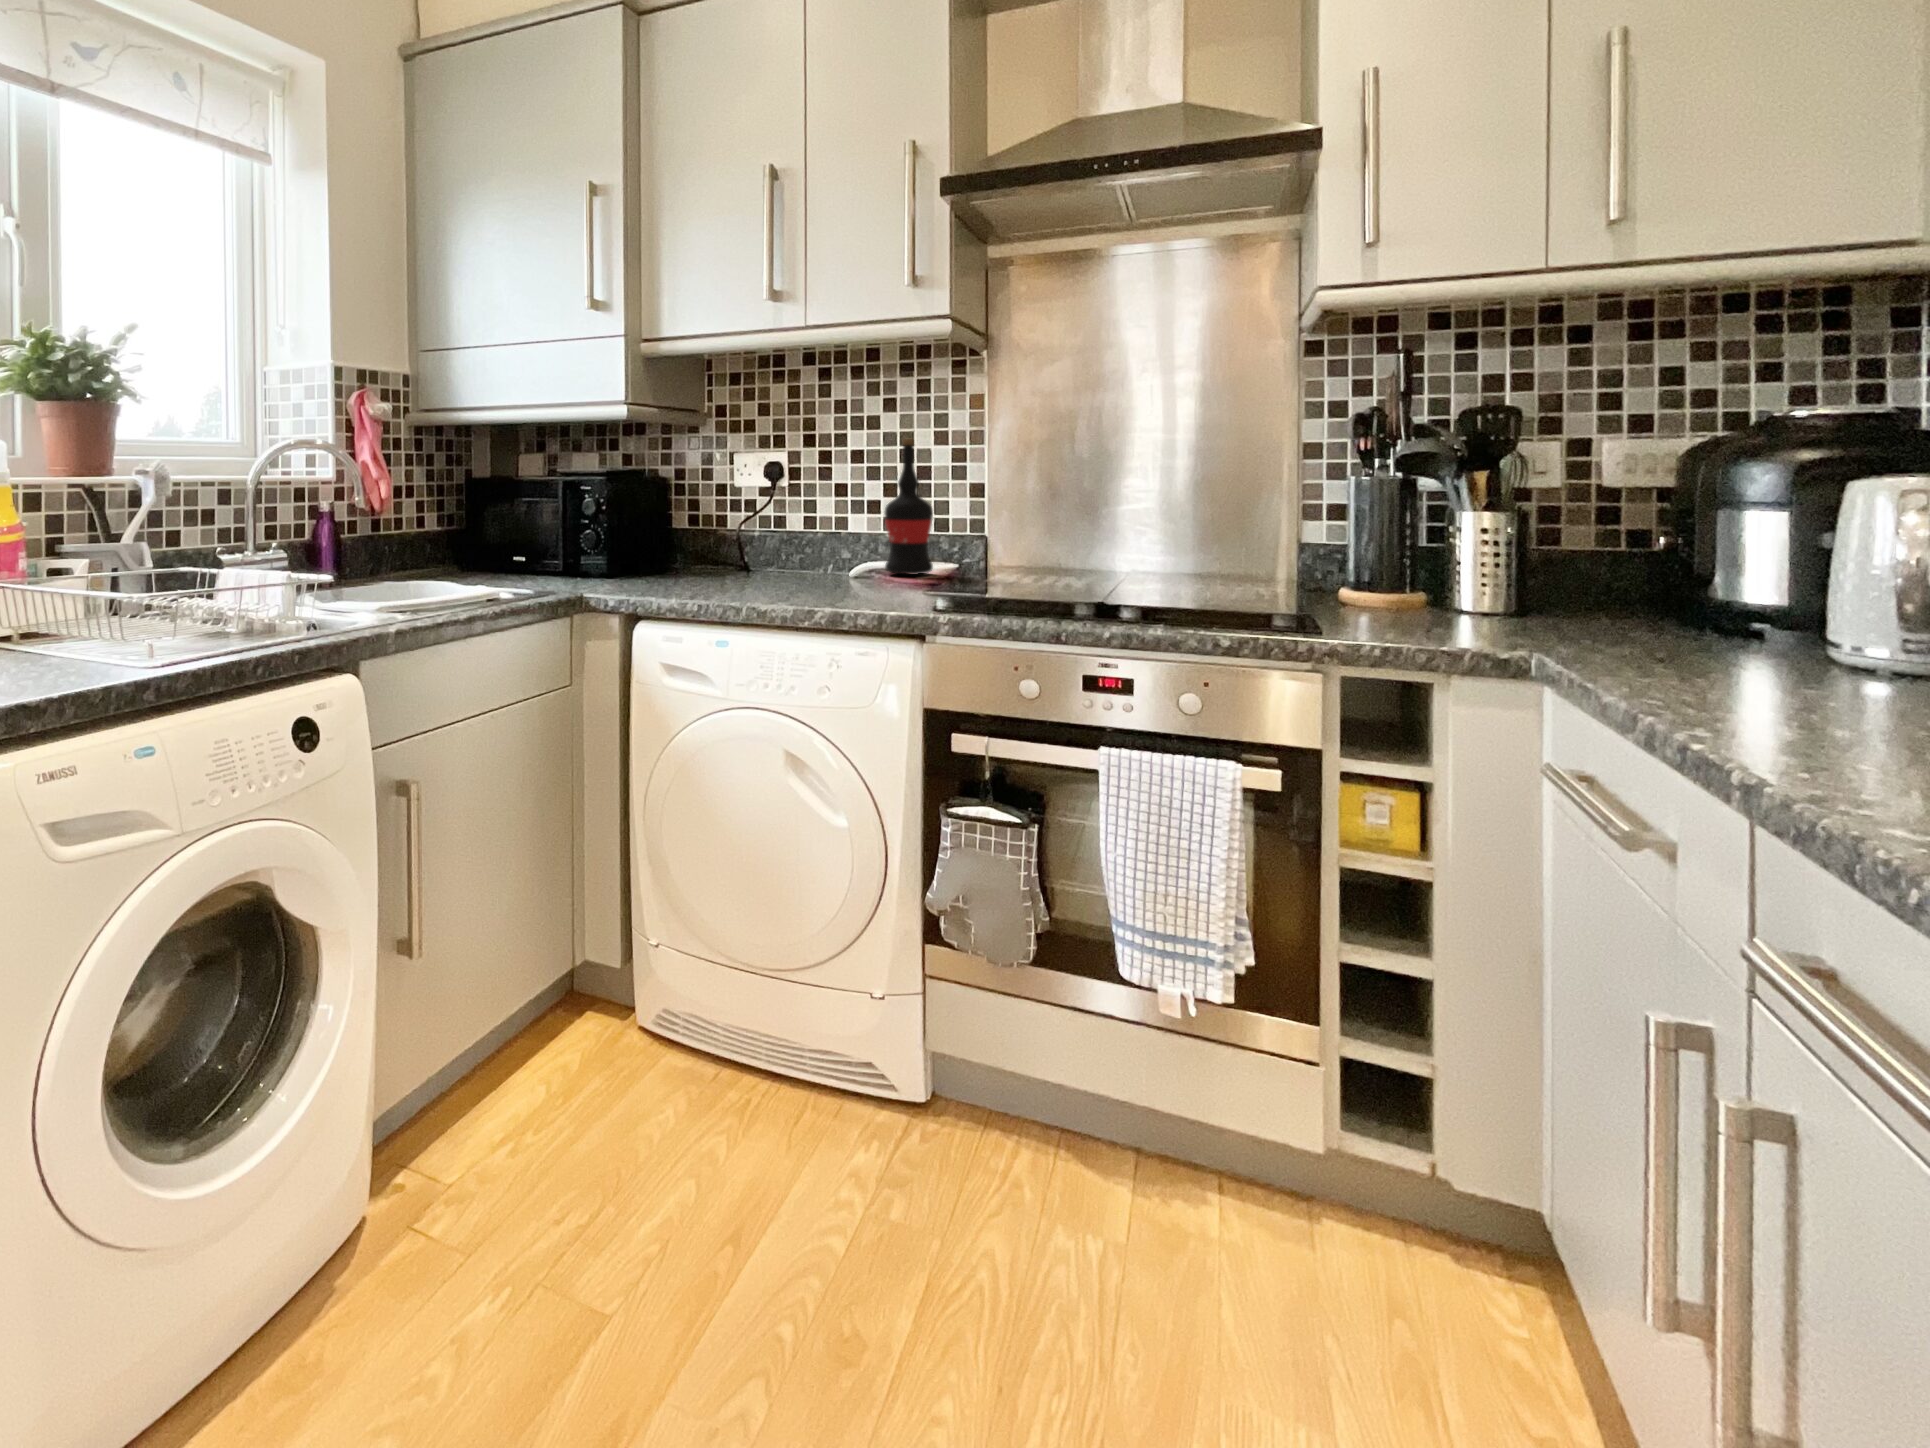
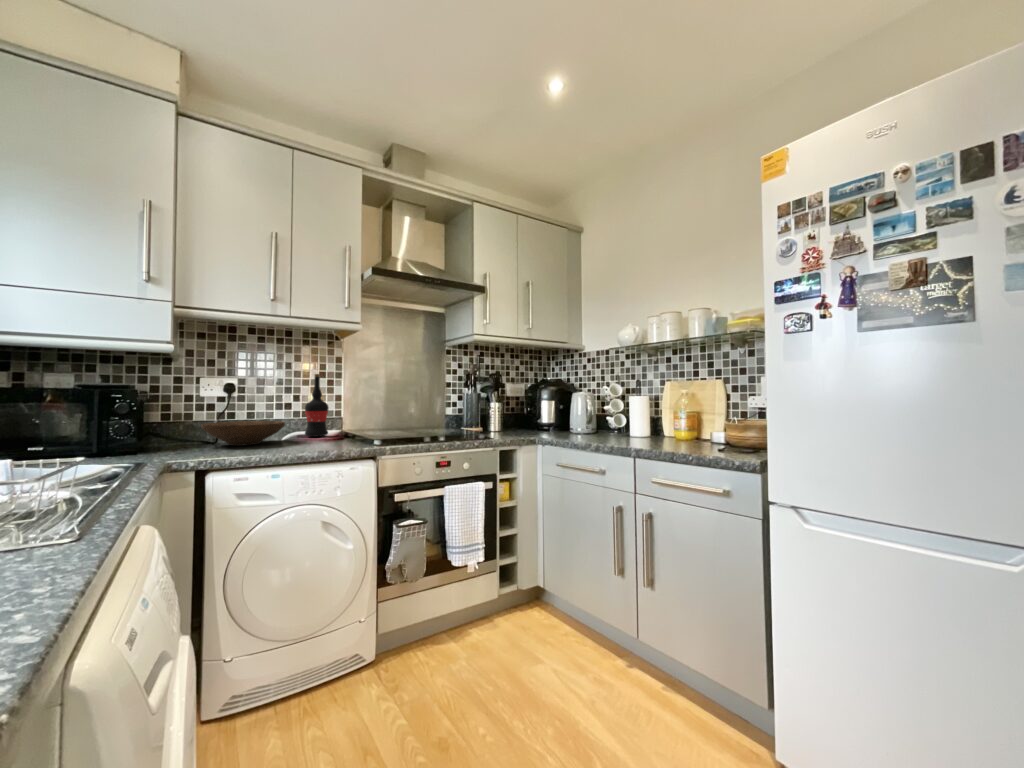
wooden bowl: none [689,533,824,580] -> present [201,421,285,446]

